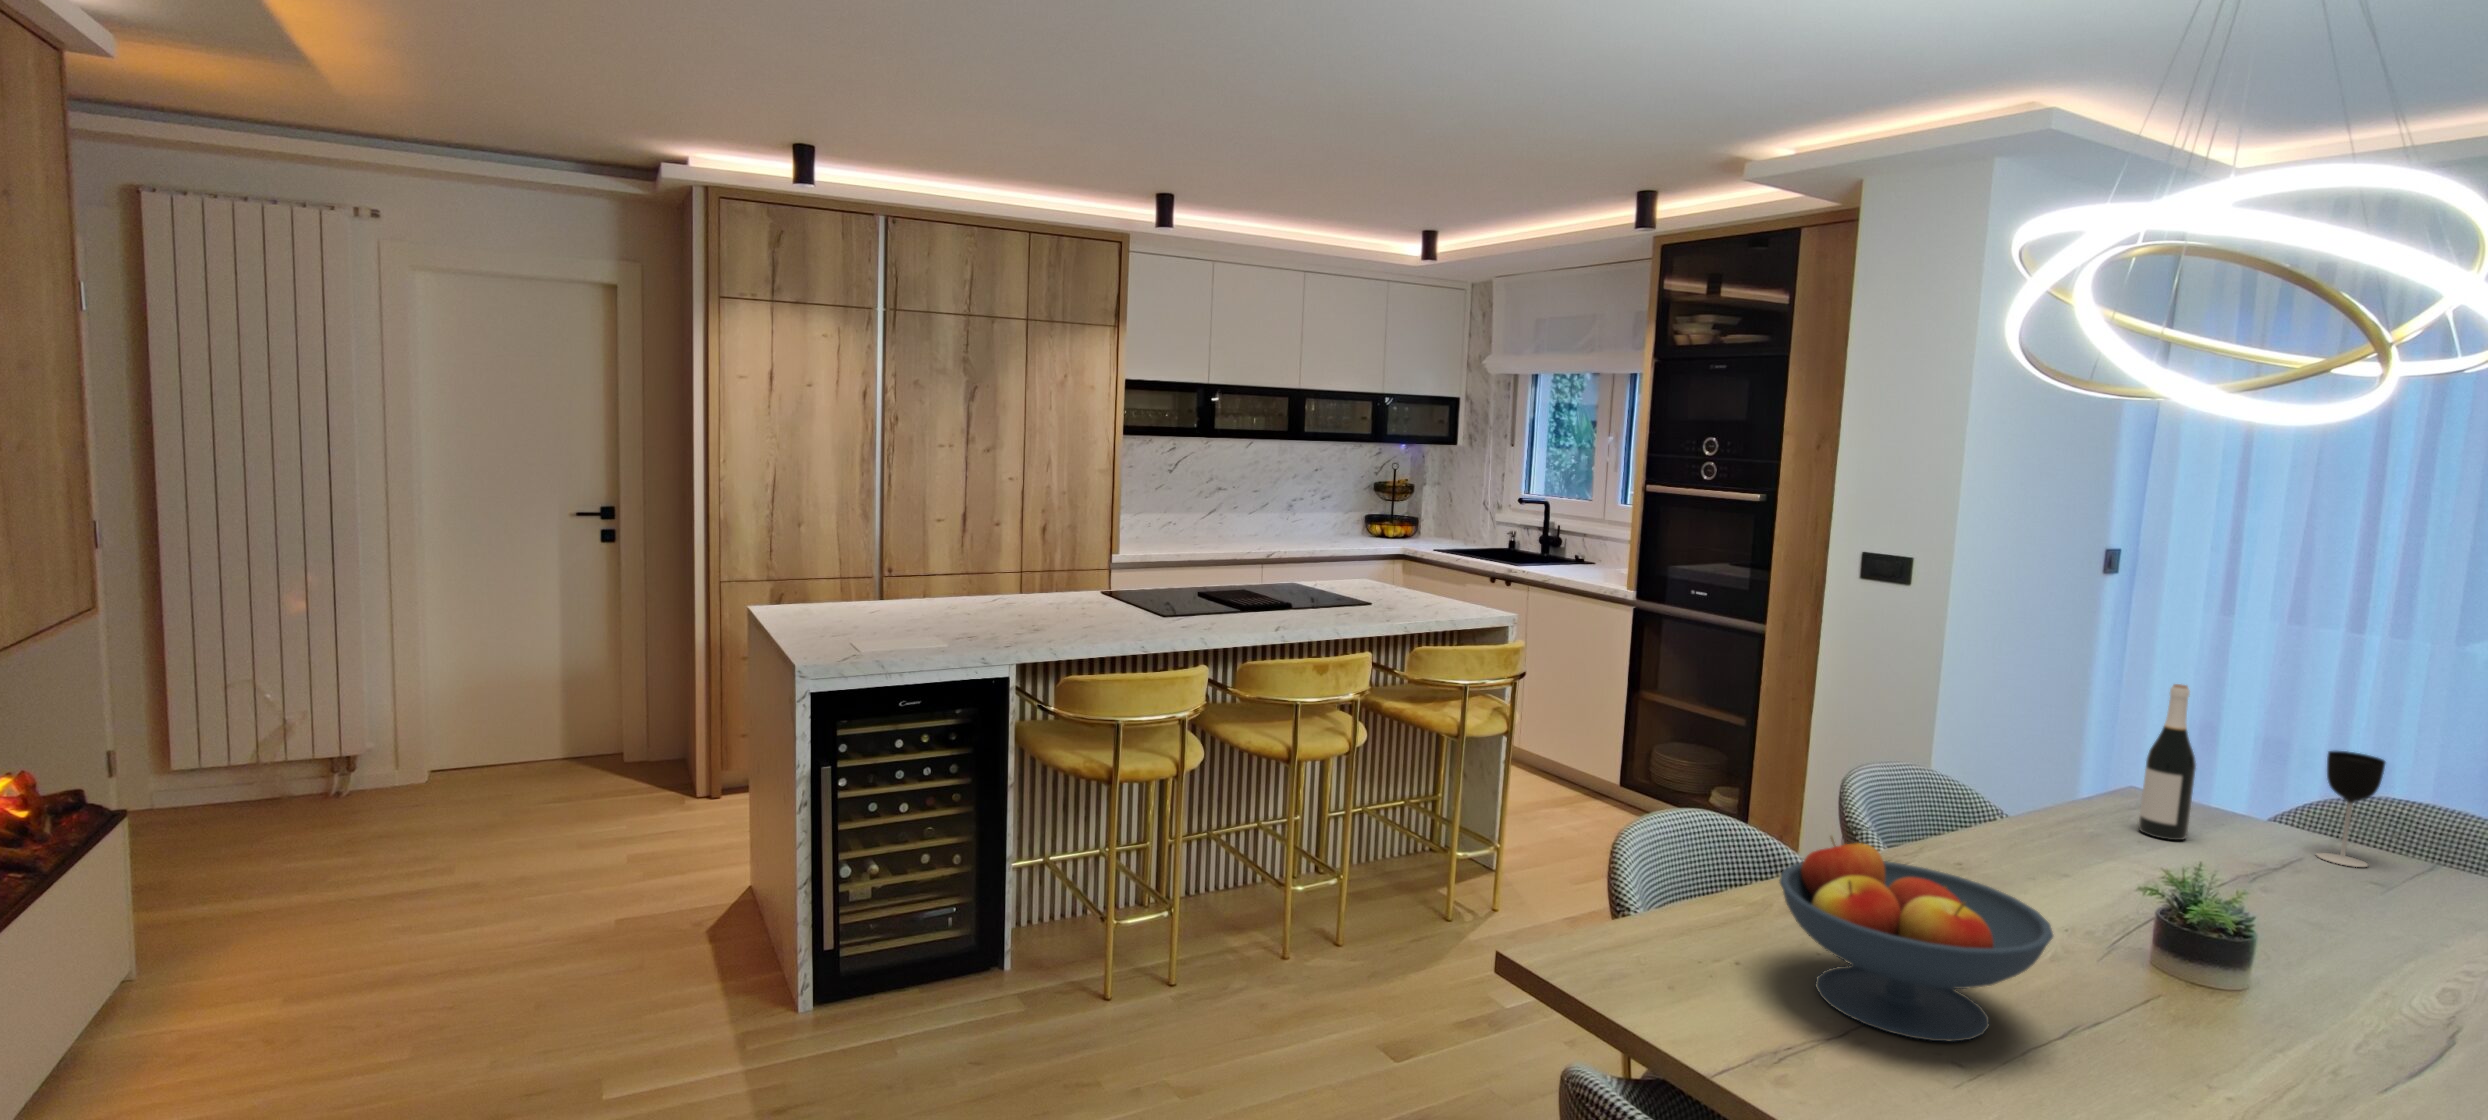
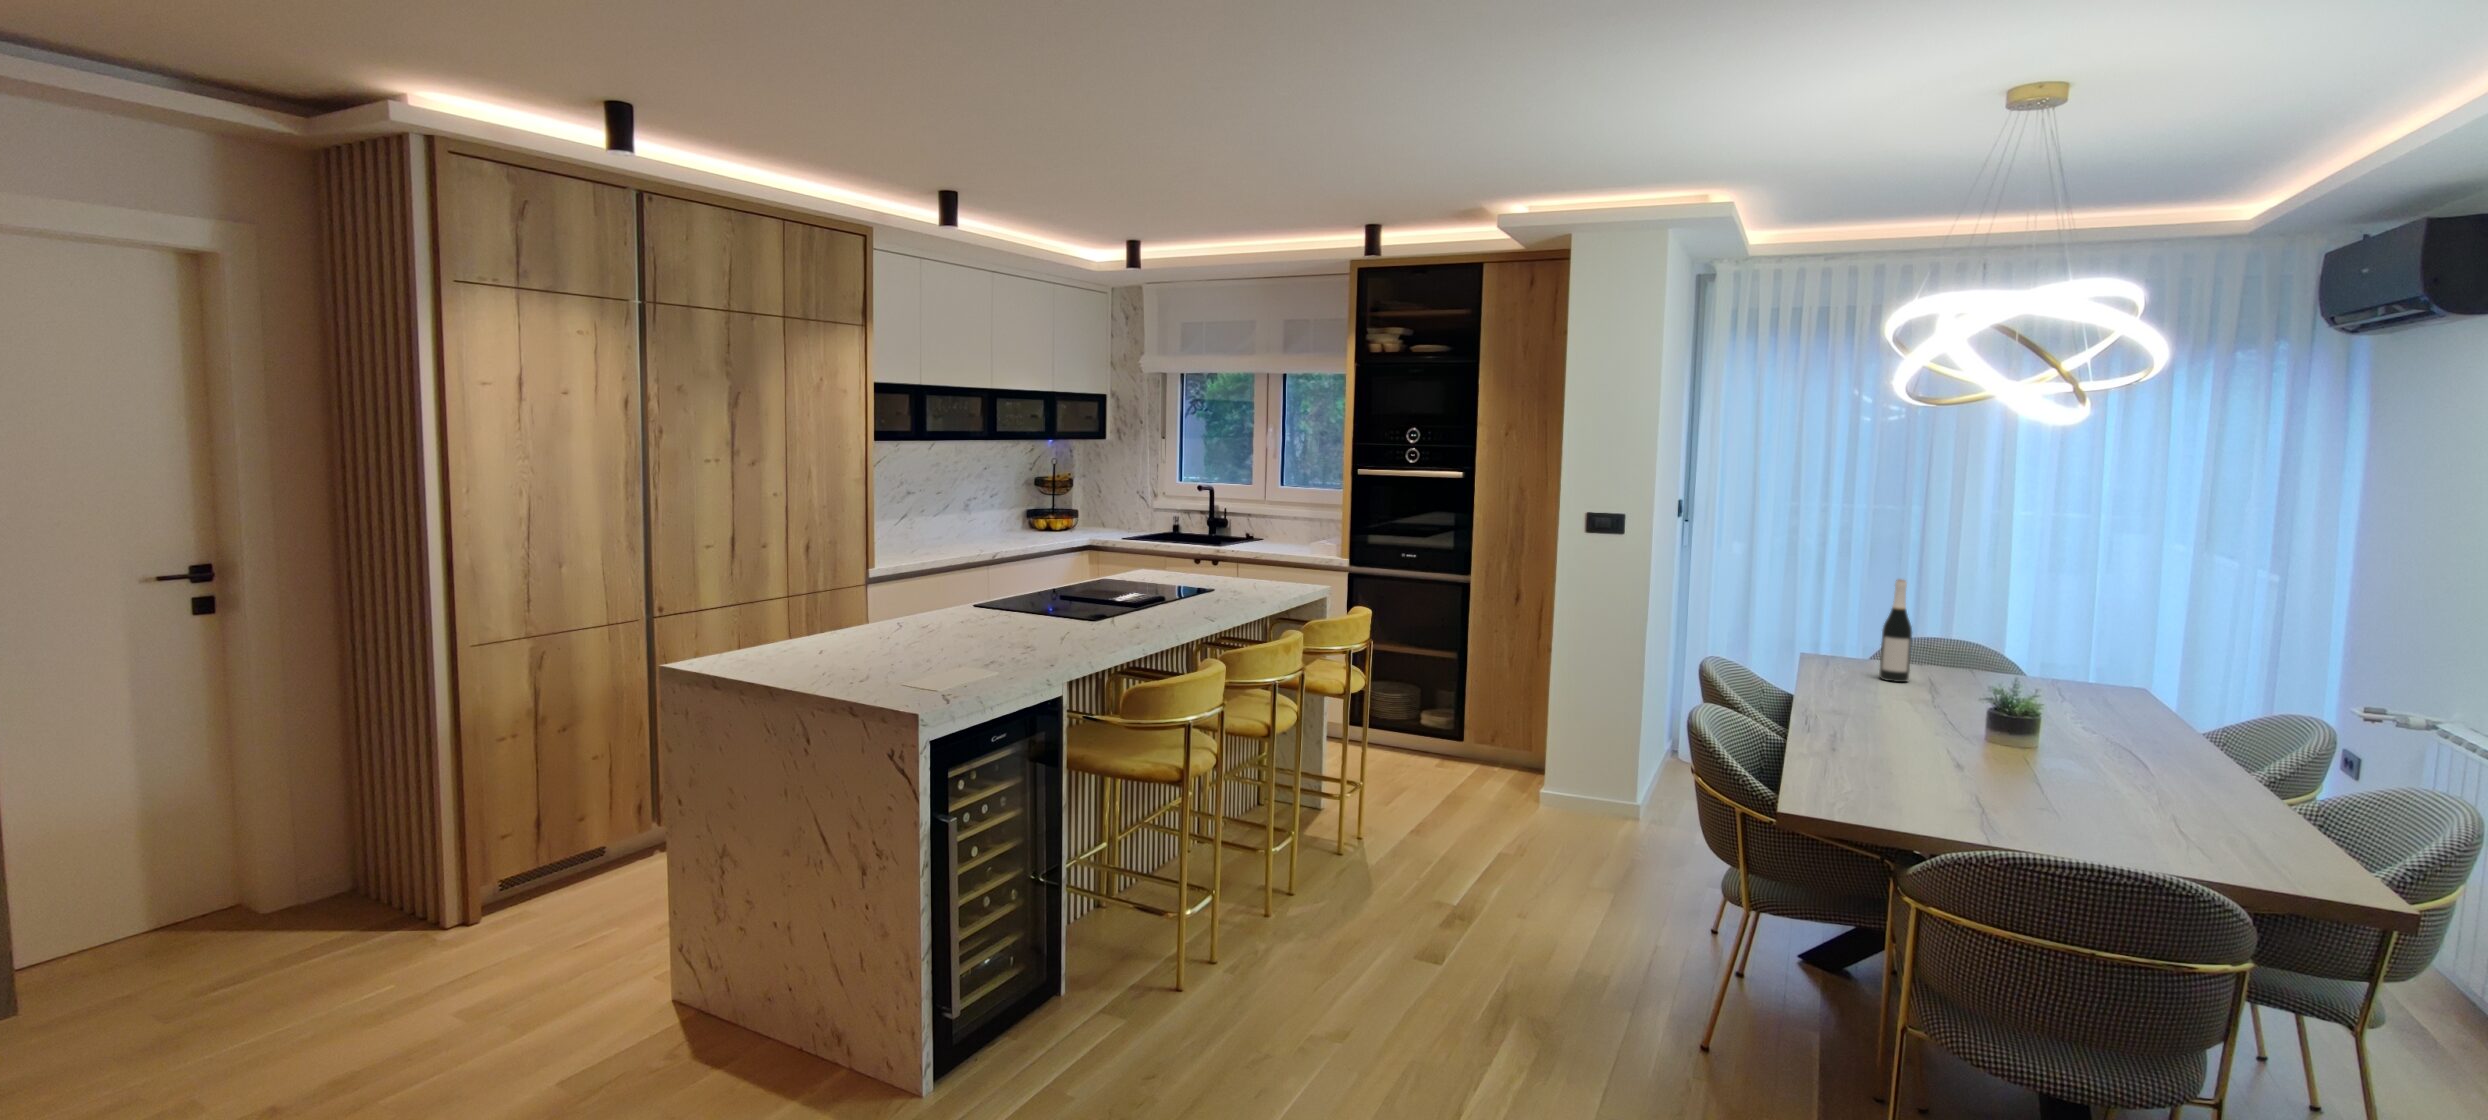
wine glass: present [2317,751,2385,867] -> none [1961,611,1997,681]
fruit bowl: present [1779,837,2053,1041] -> none [1947,698,2145,820]

